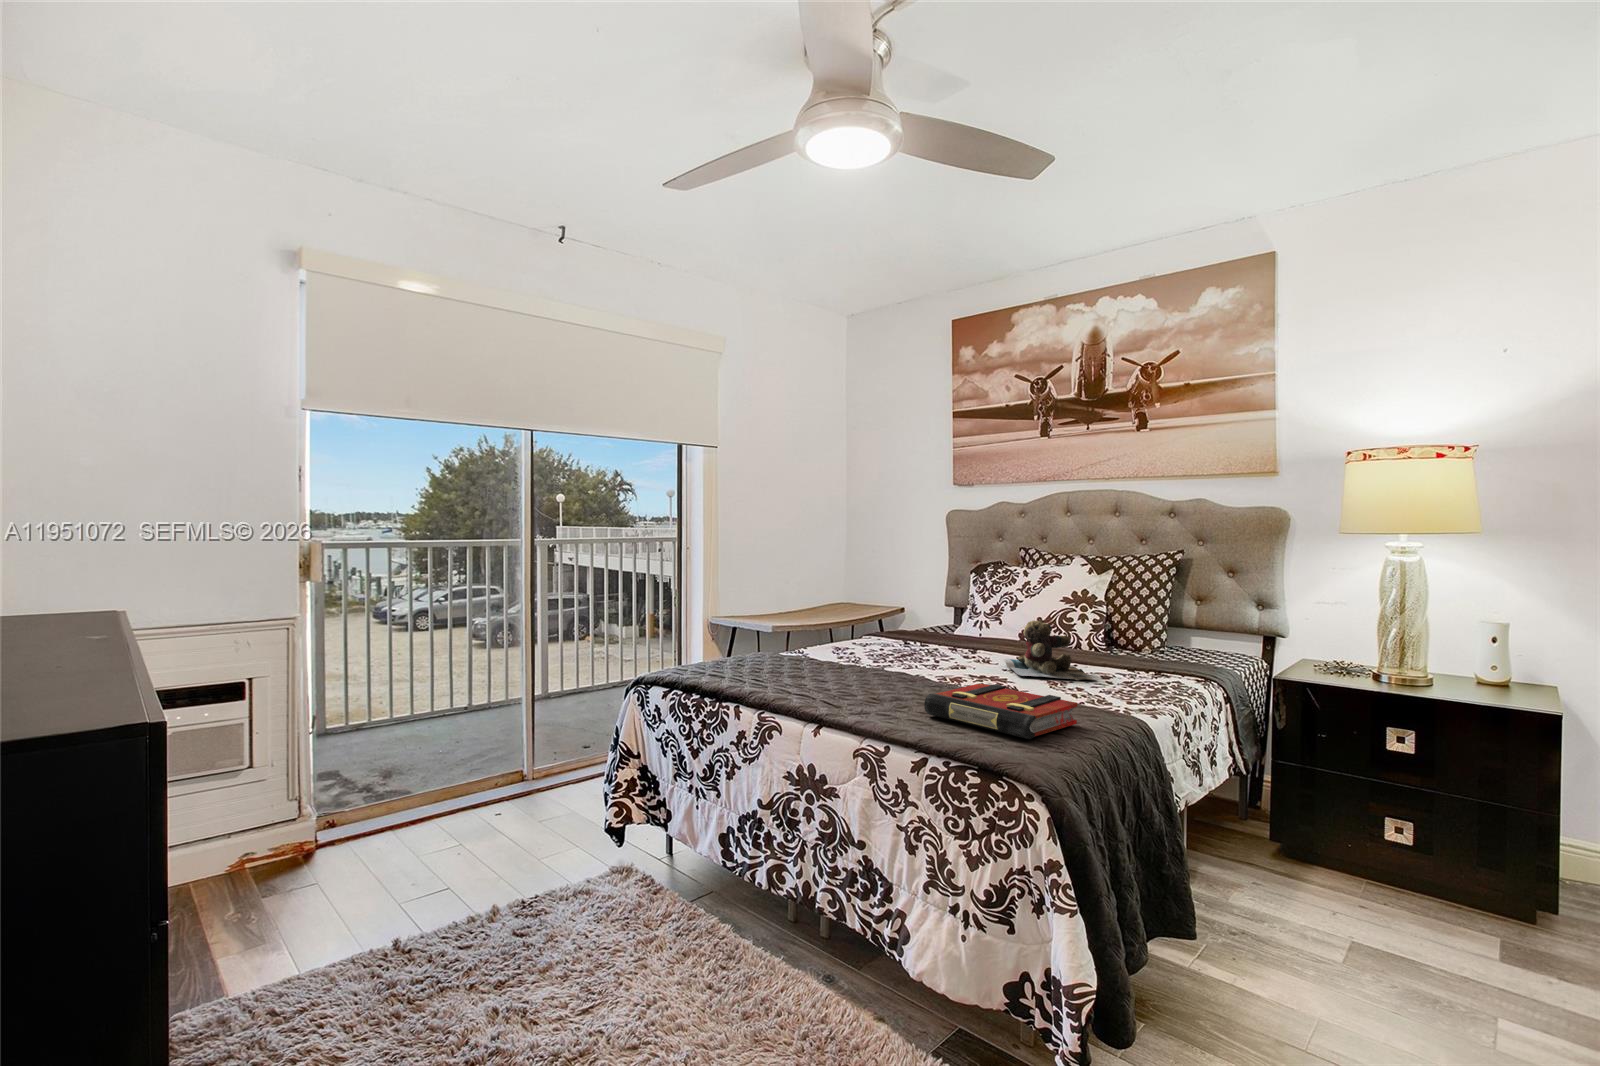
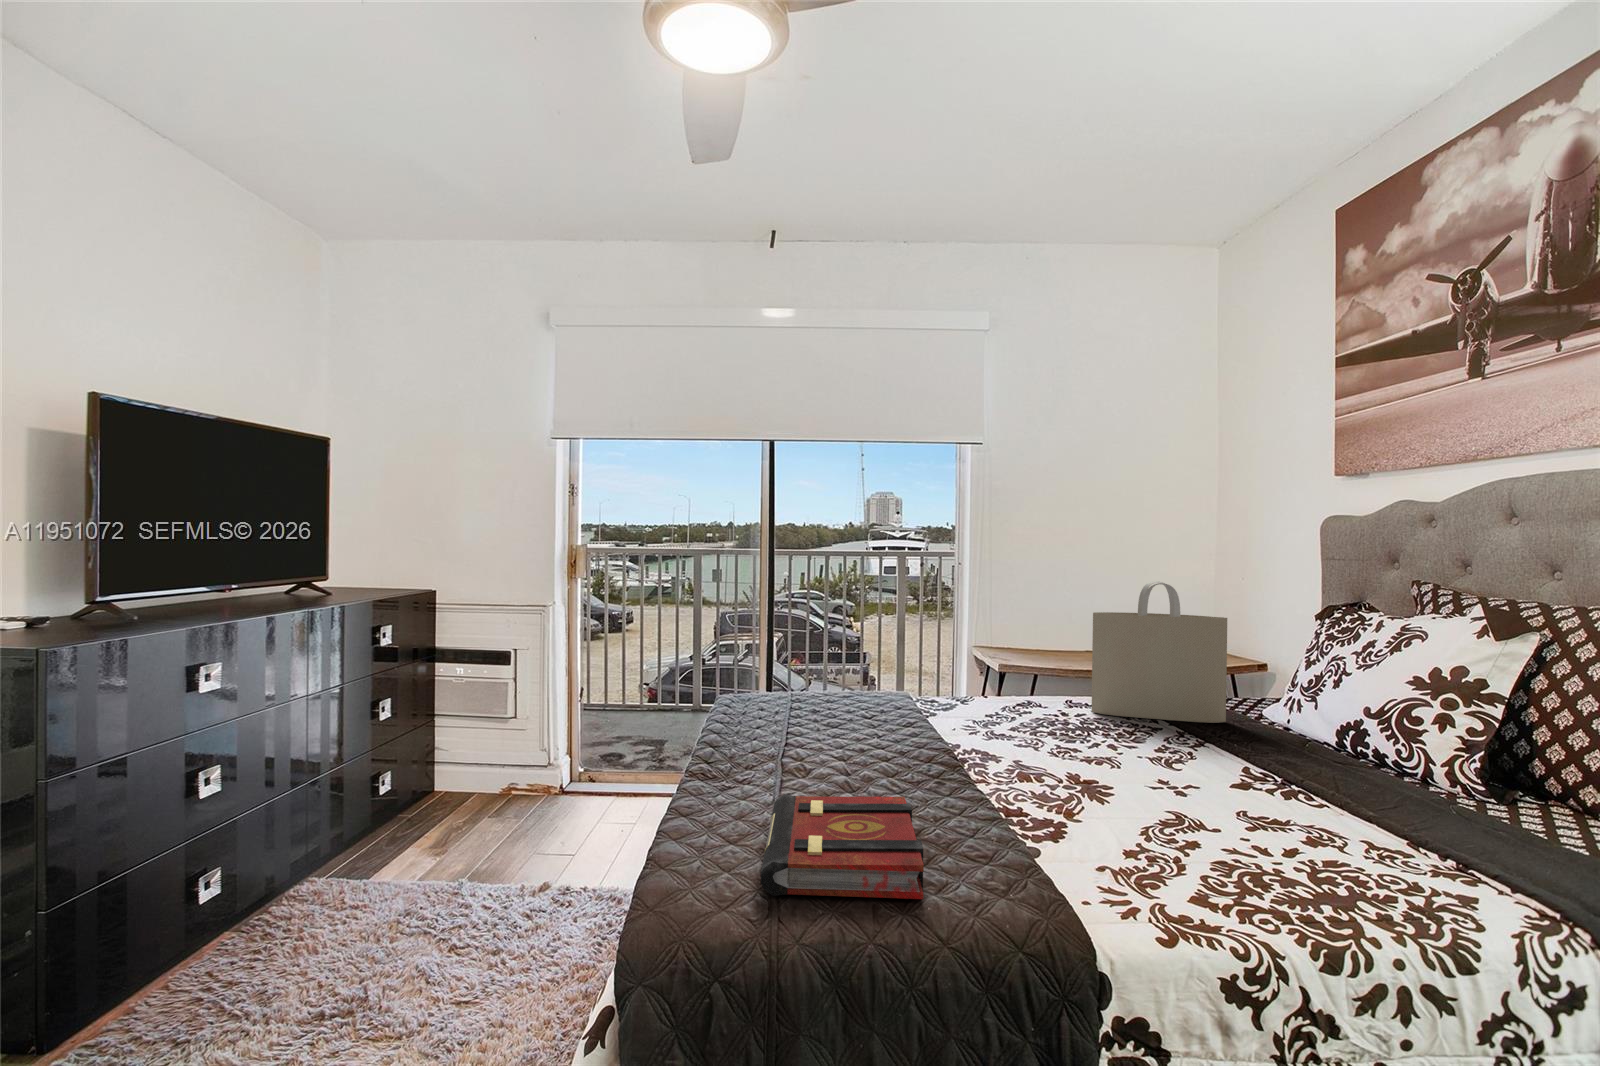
tote bag: none [888,549,956,643] -> present [1092,581,1227,723]
teddy bear: present [1004,621,1096,680] -> none [1117,714,1296,844]

